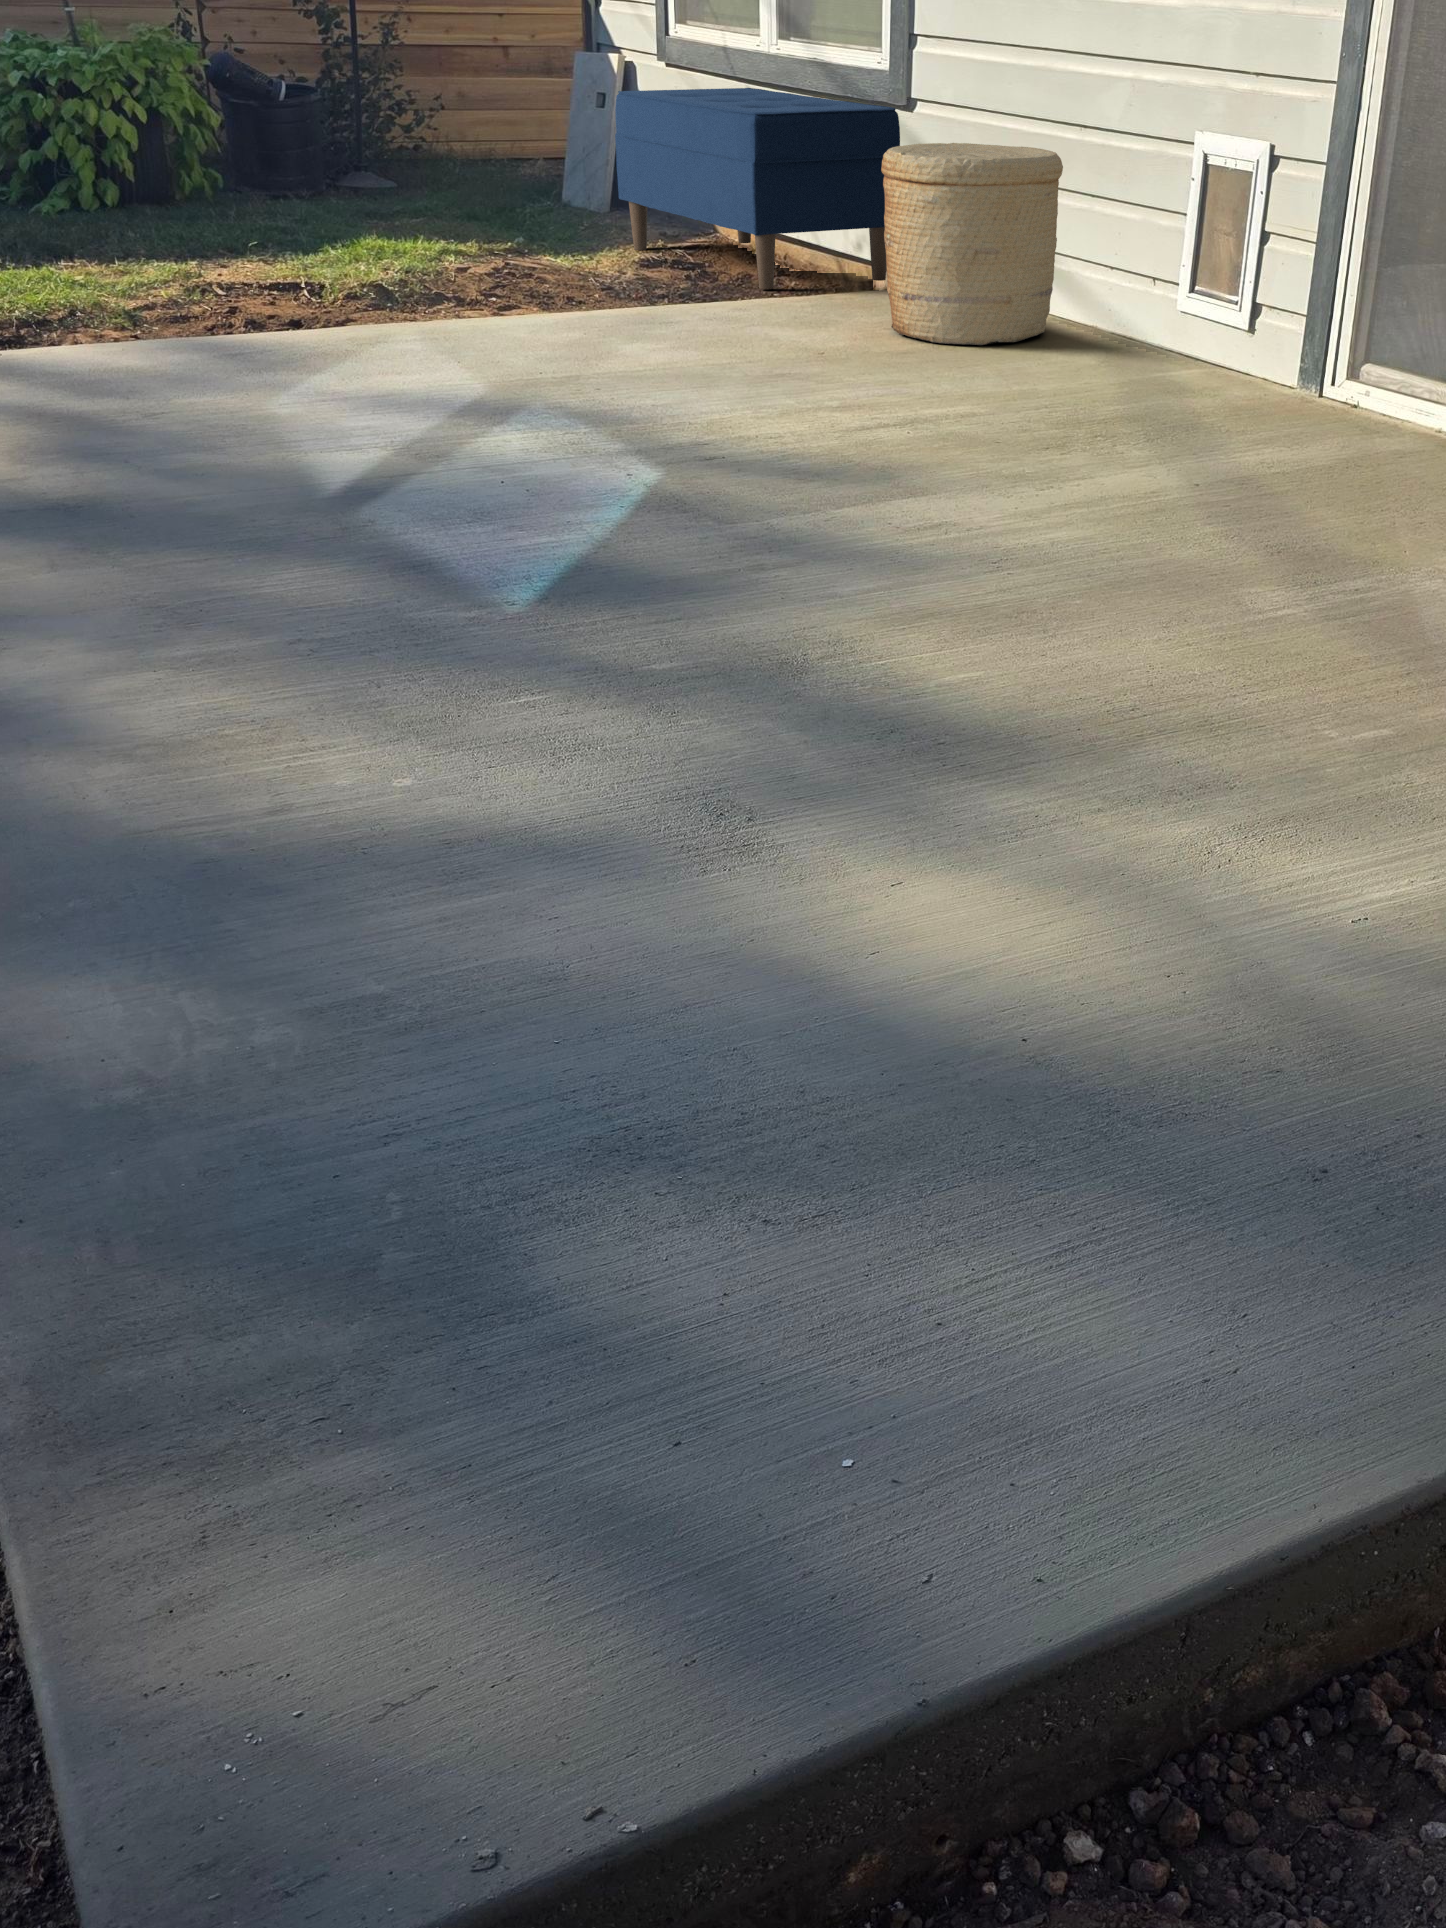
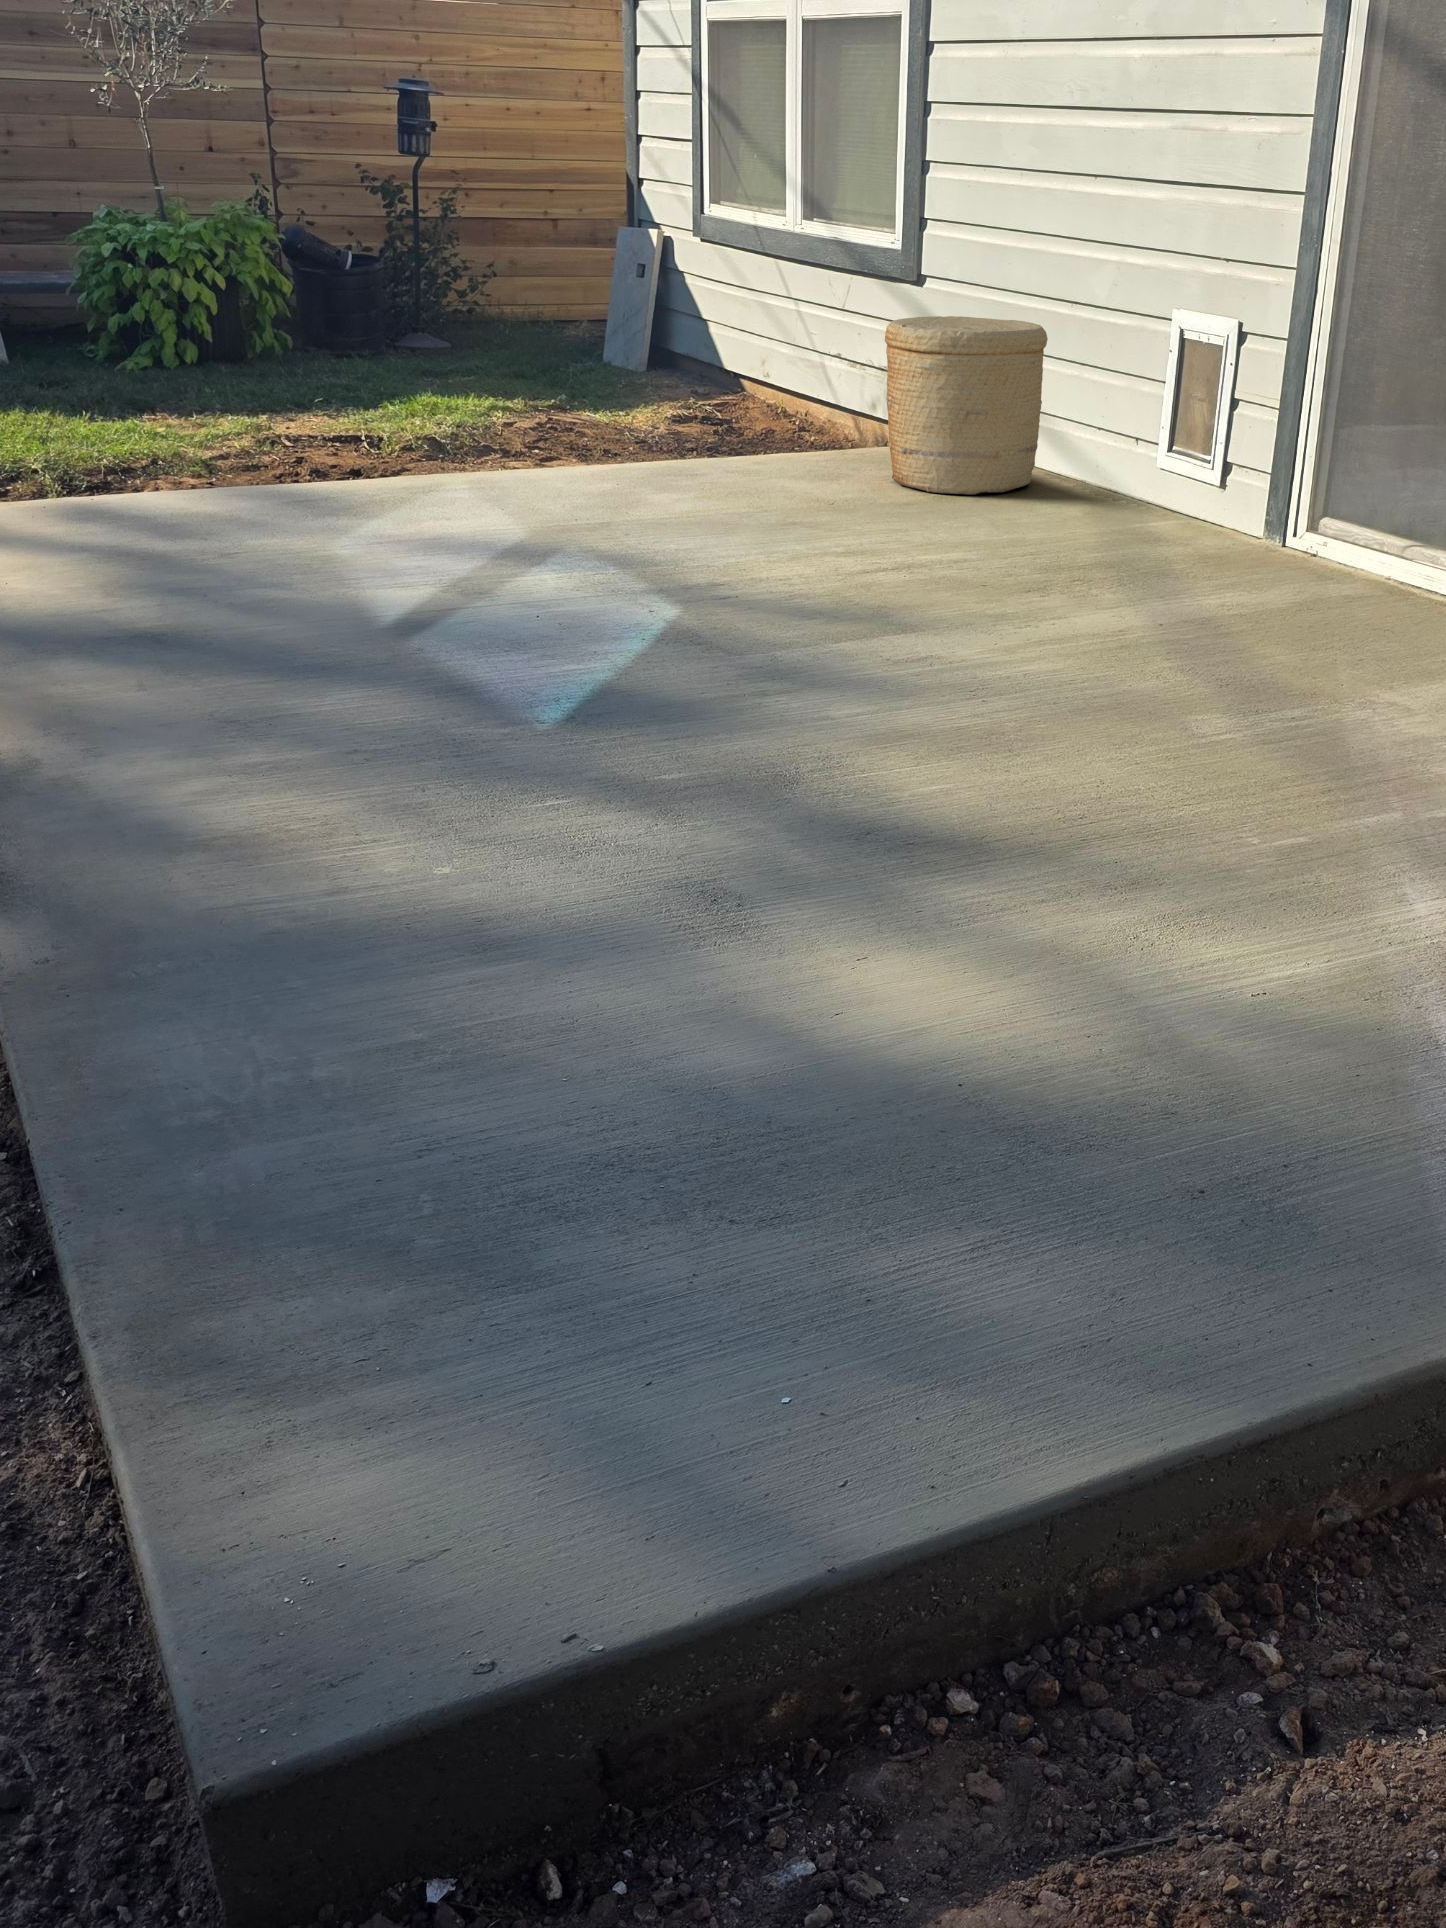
bench: present [615,88,900,289] -> none [650,263,906,442]

